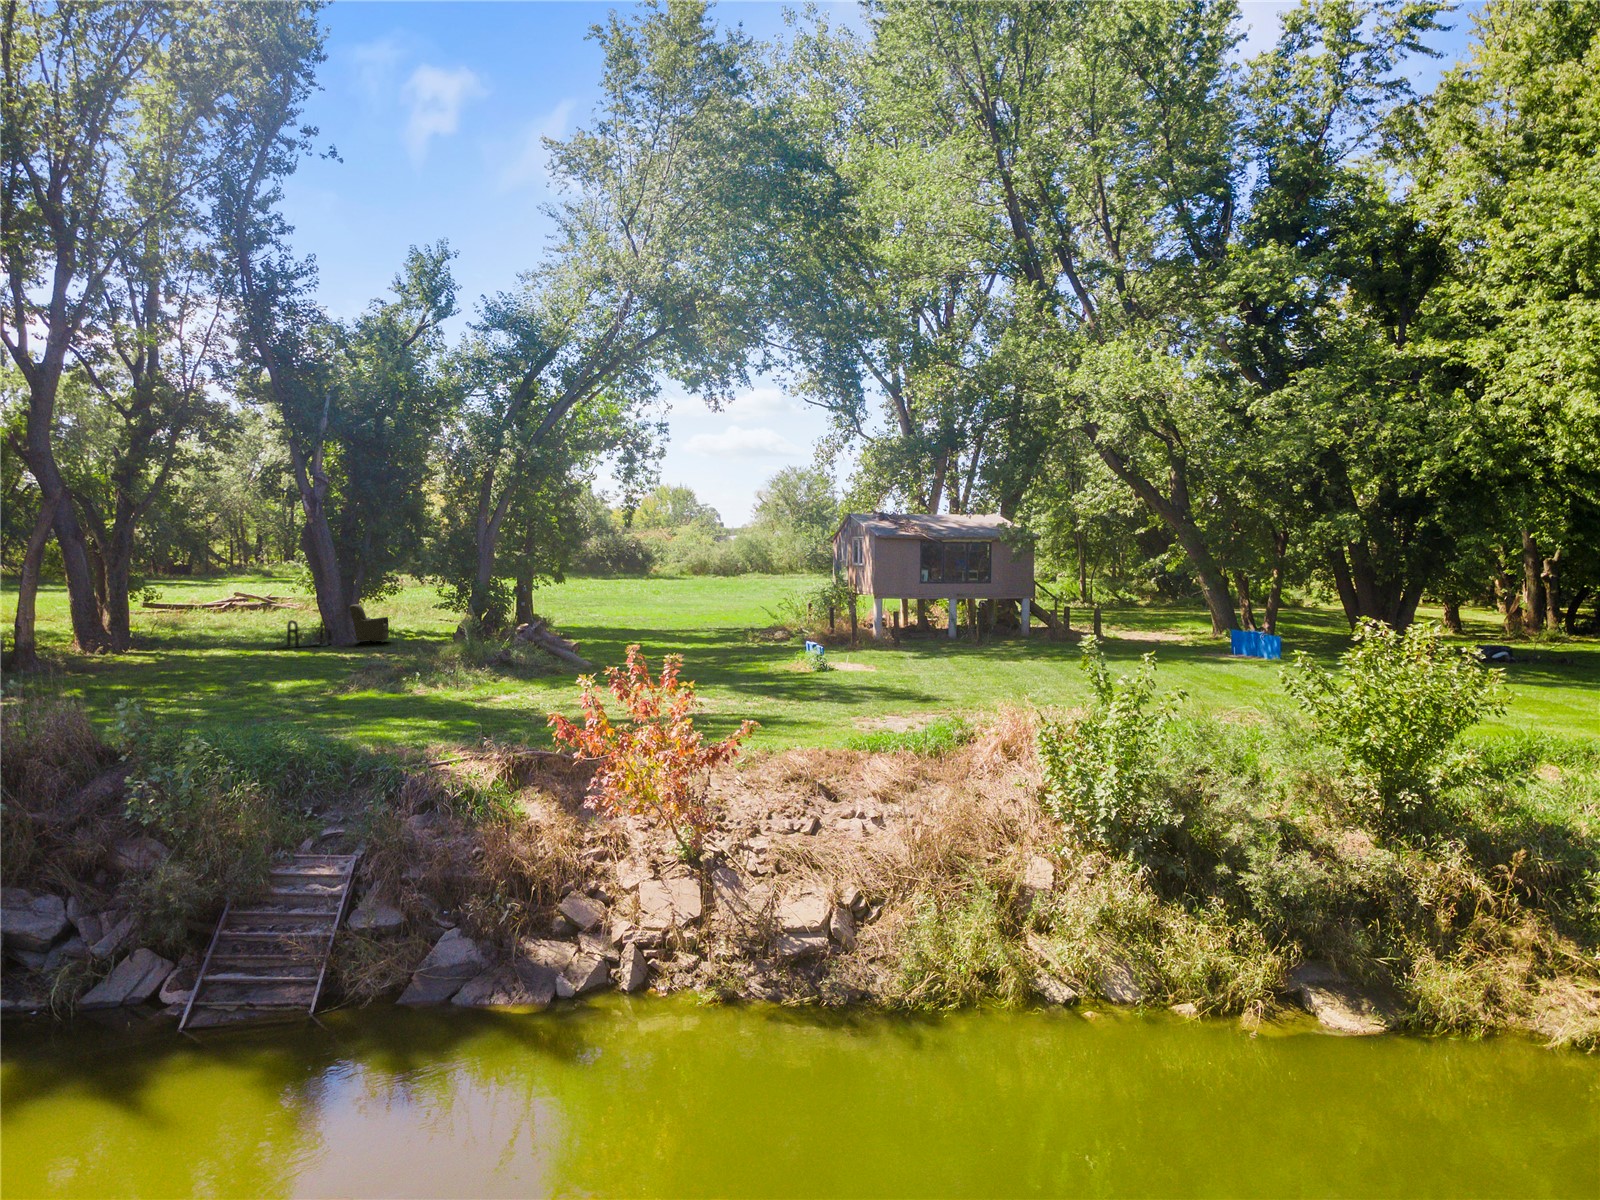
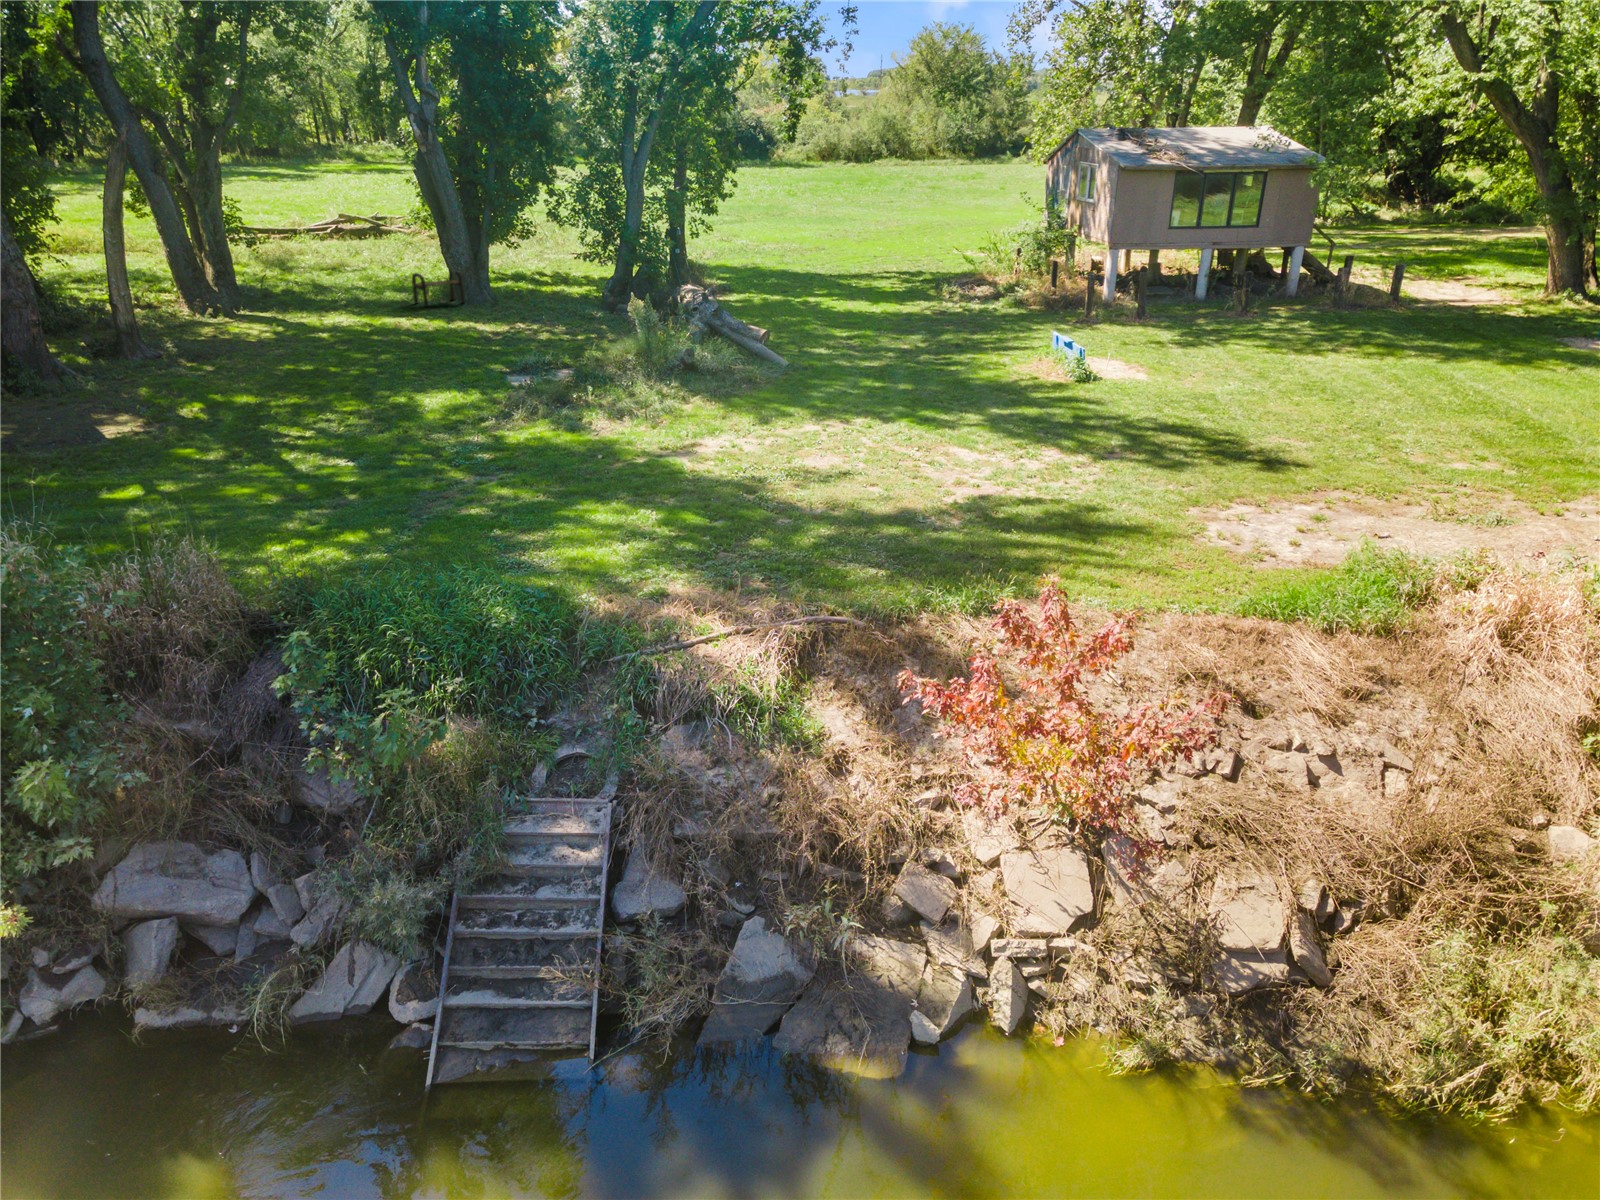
chair: present [349,604,389,644] -> none [480,251,528,302]

